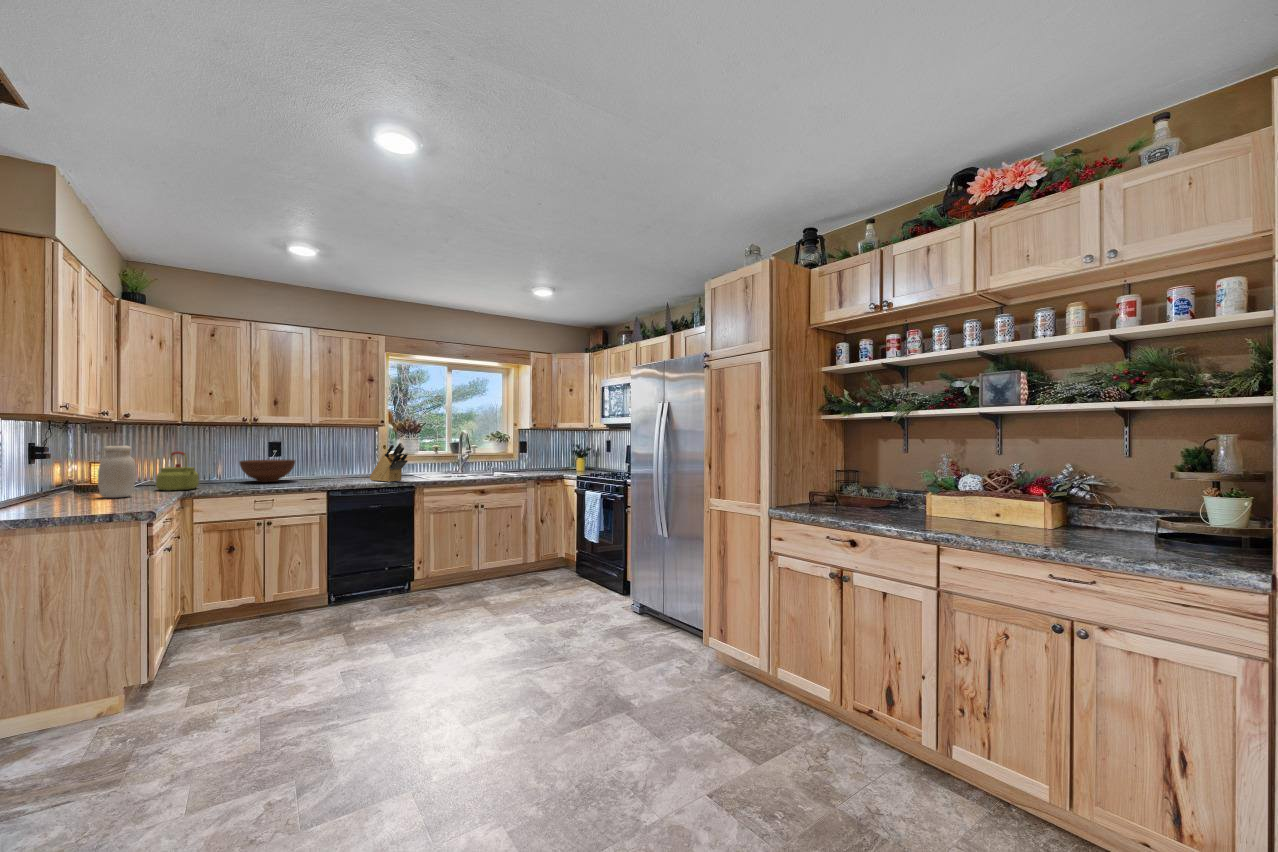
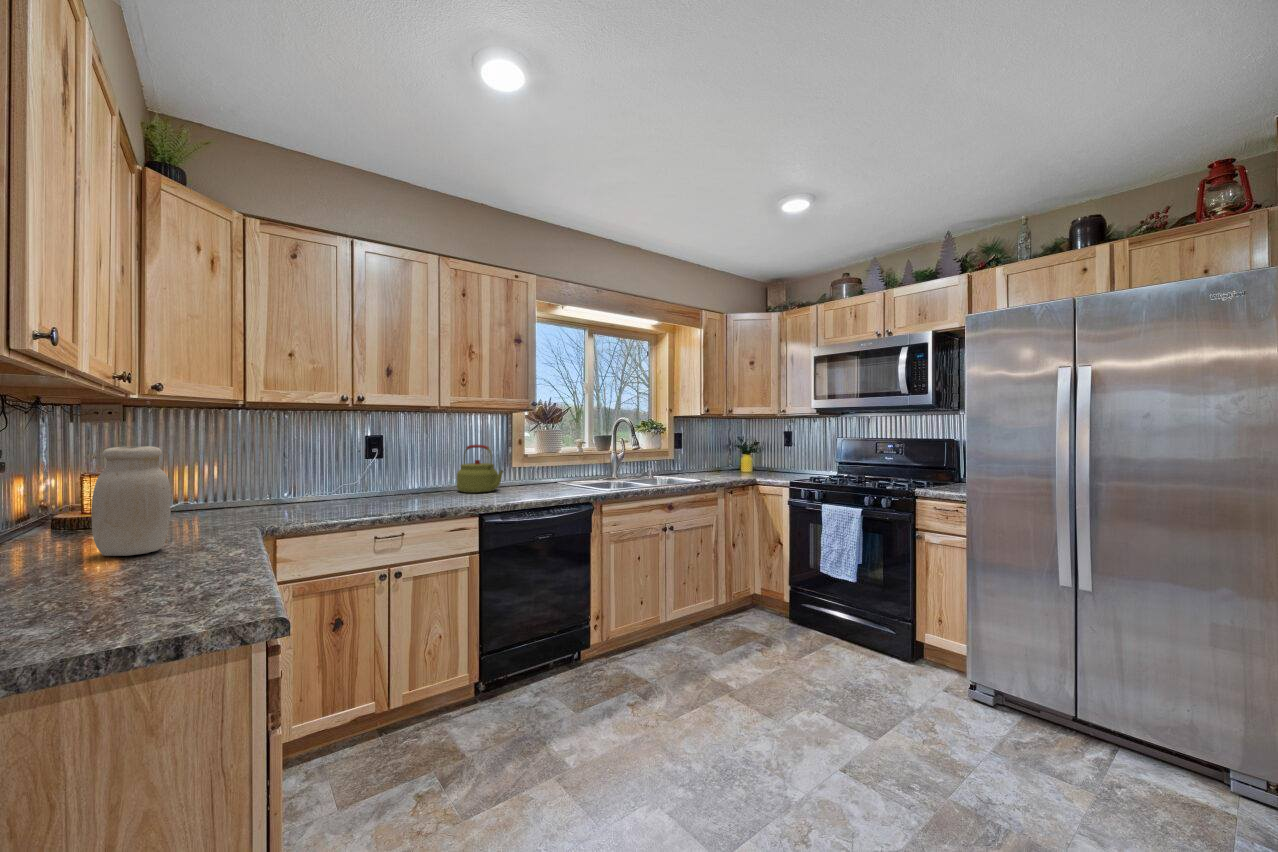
knife block: present [369,442,408,482] -> none [528,436,594,498]
kettle: present [156,451,199,491] -> present [456,445,503,493]
fruit bowl: present [239,459,295,482] -> none [337,463,421,501]

